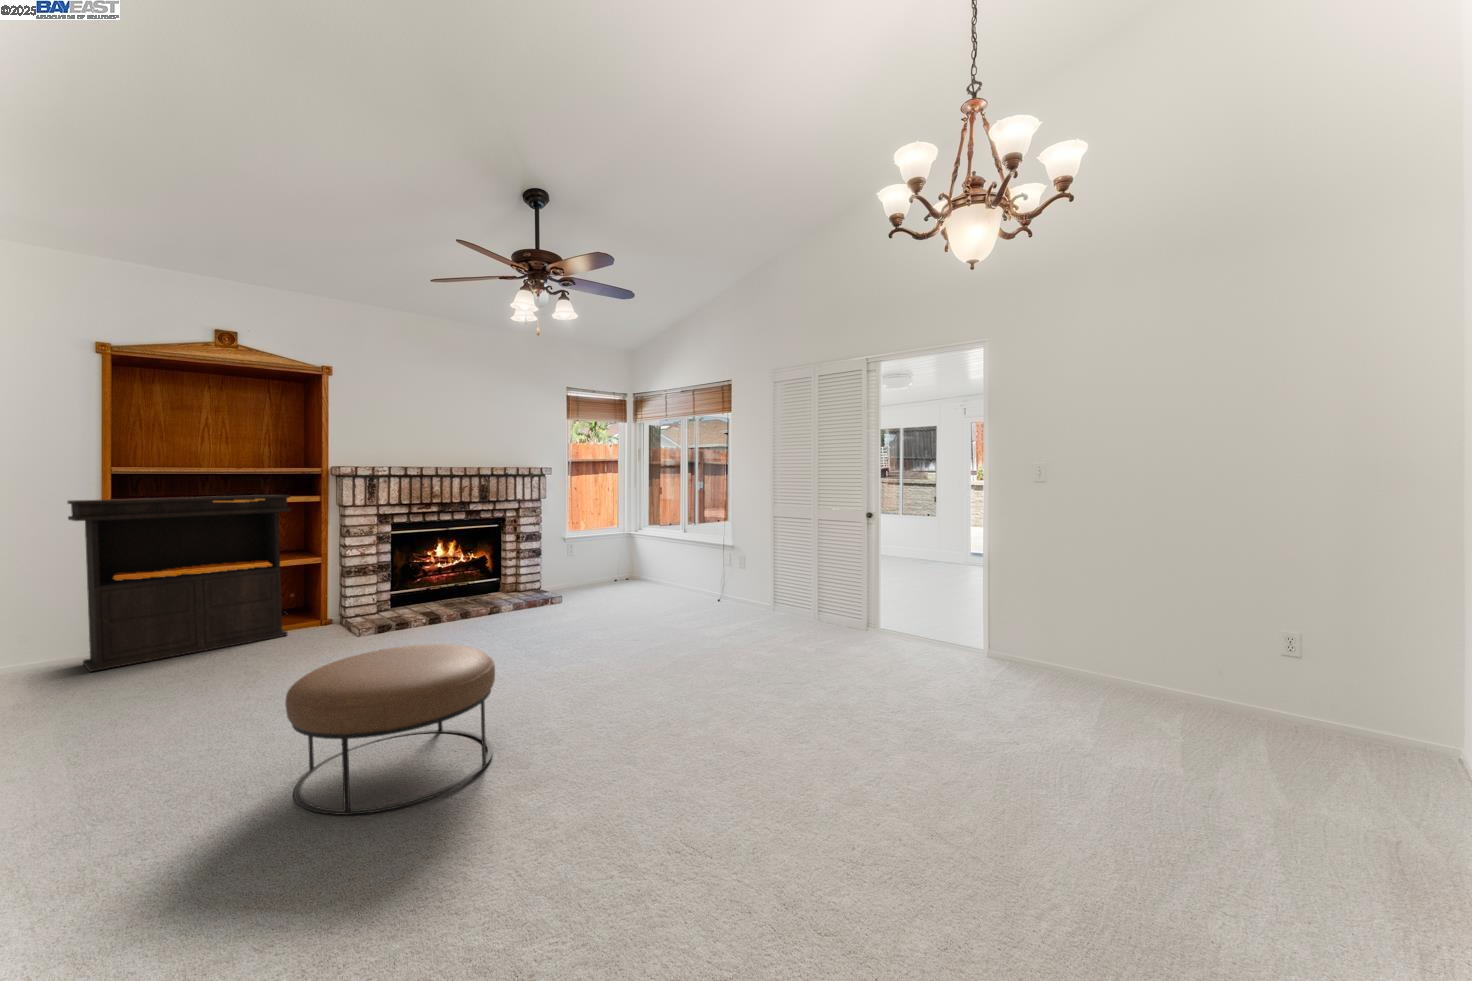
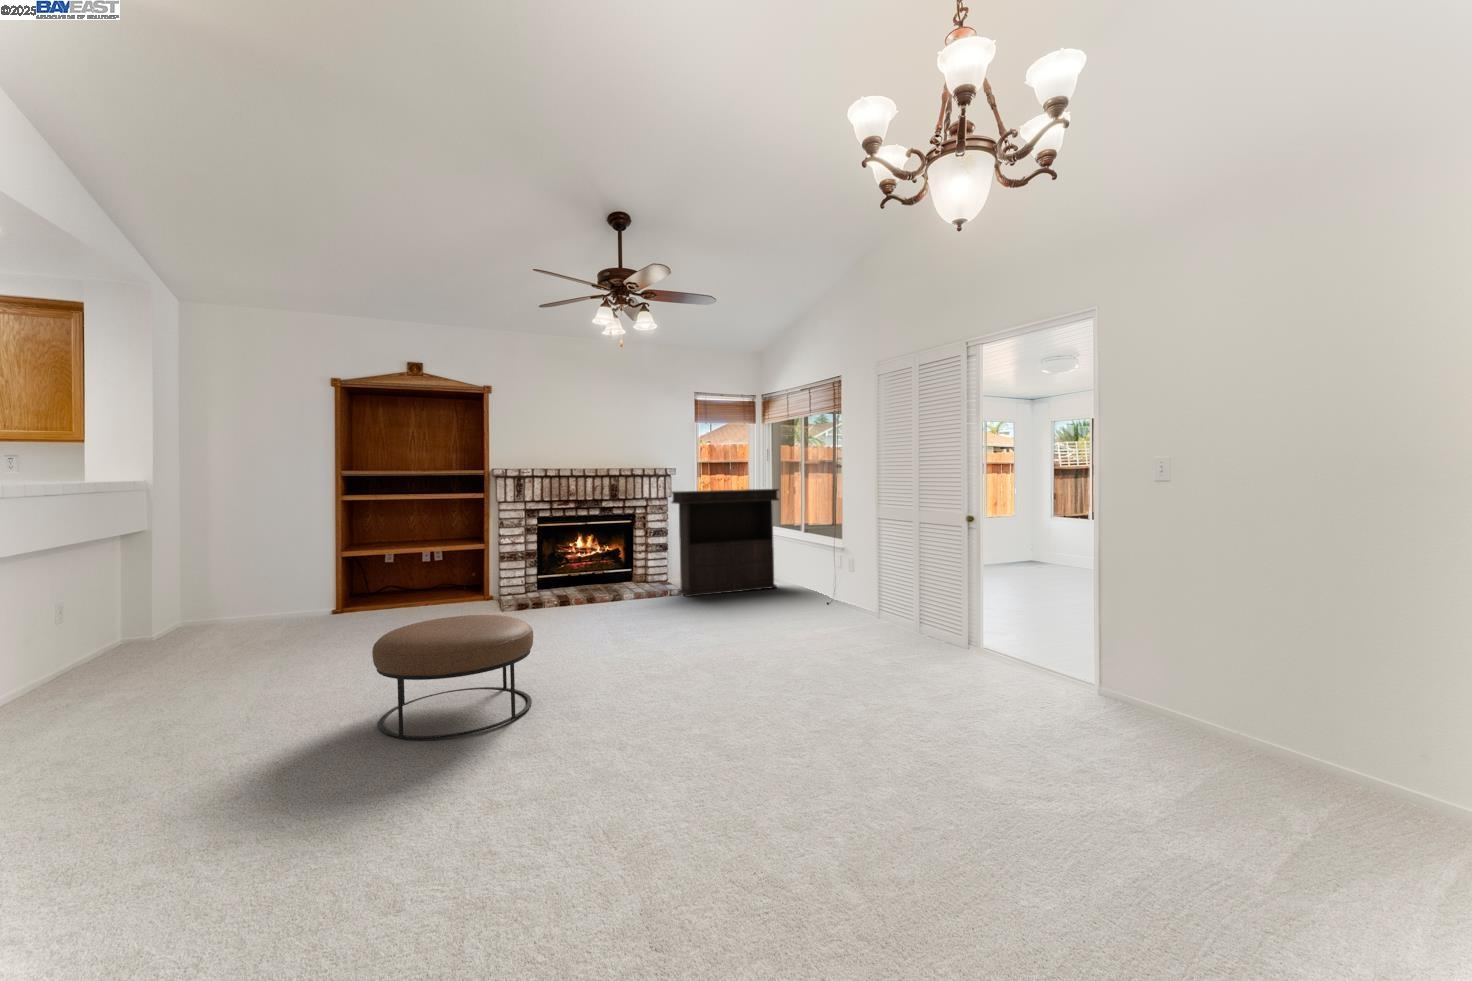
console table: present [68,495,291,671] -> present [672,489,779,597]

